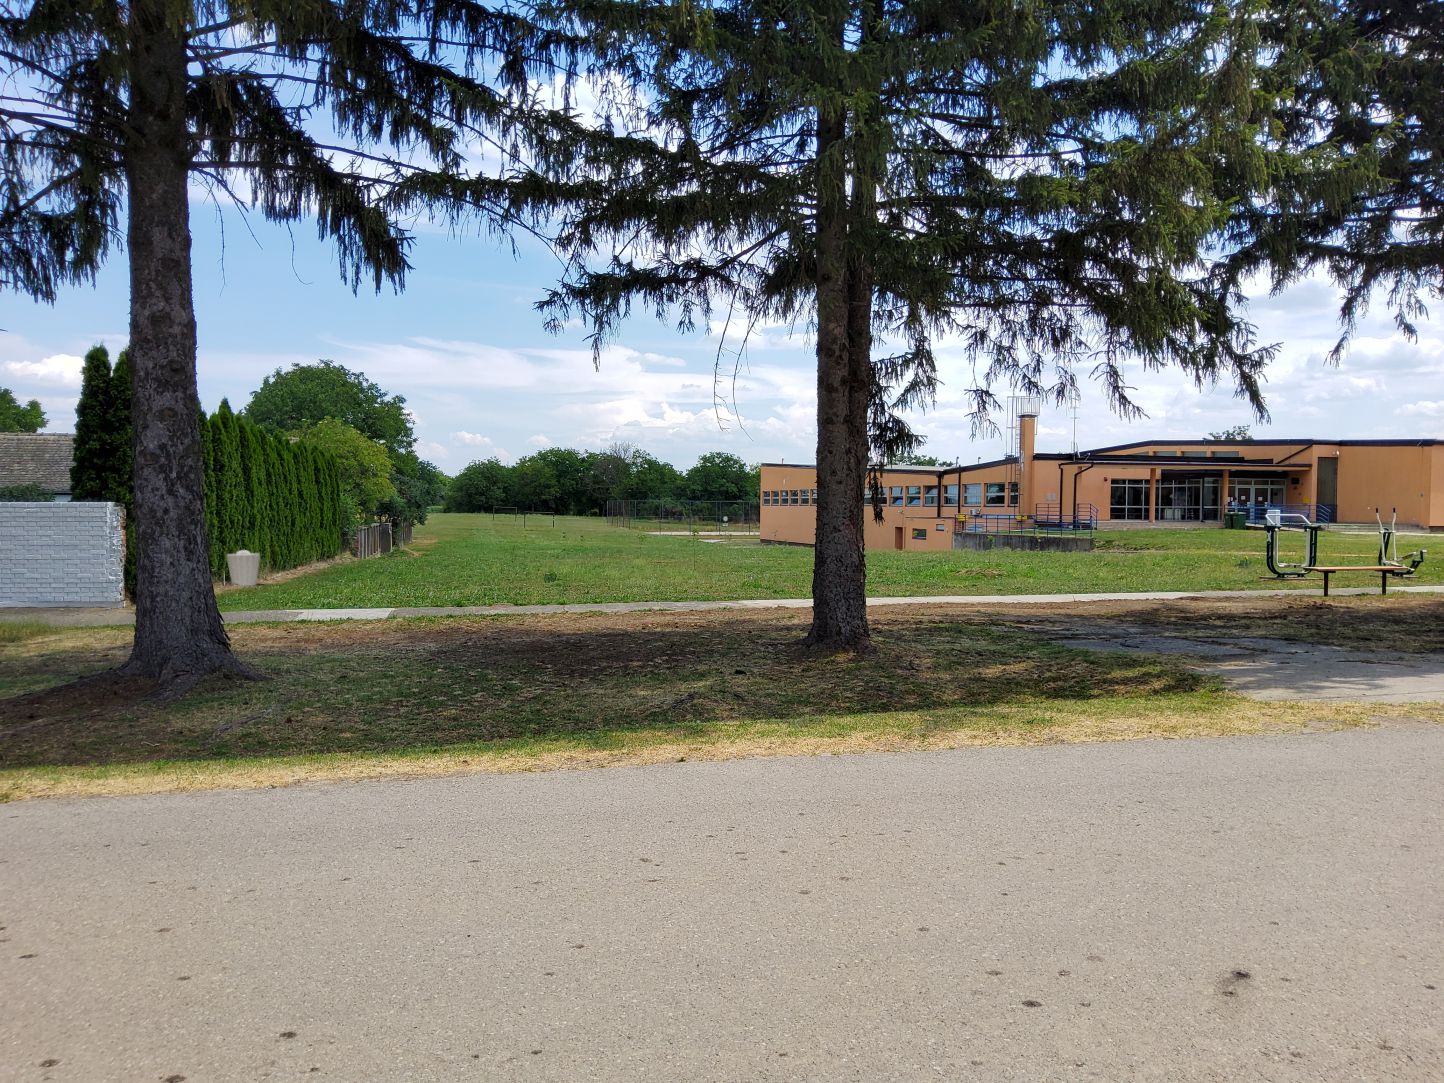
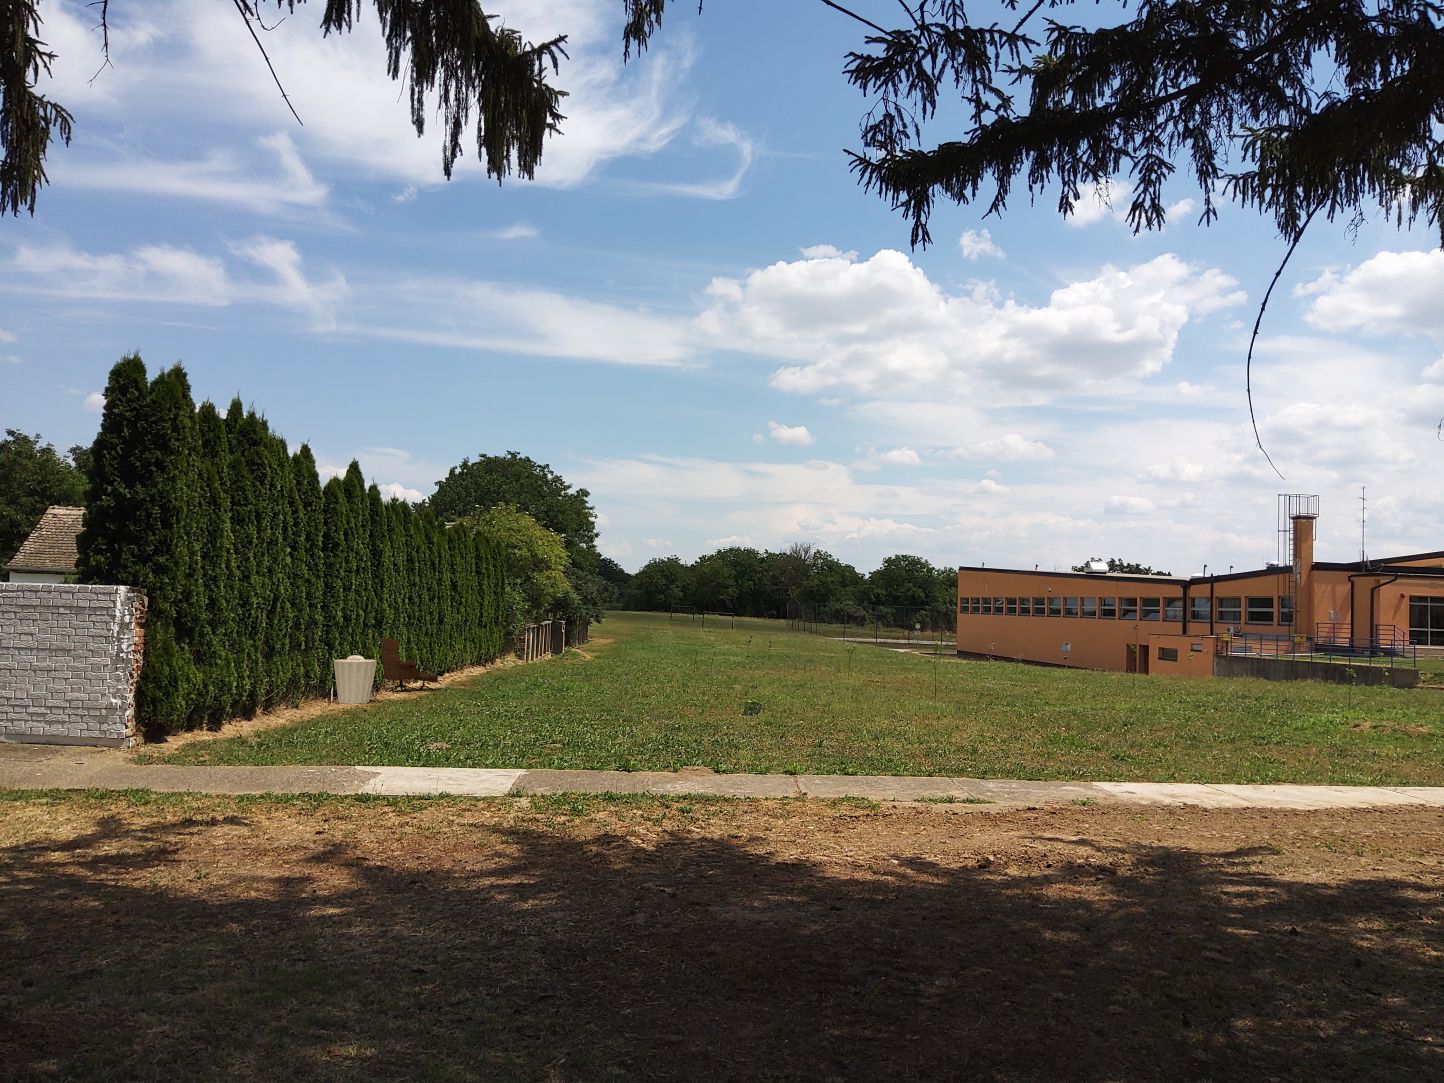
lounge chair: none [252,538,303,580] -> present [380,638,438,692]

